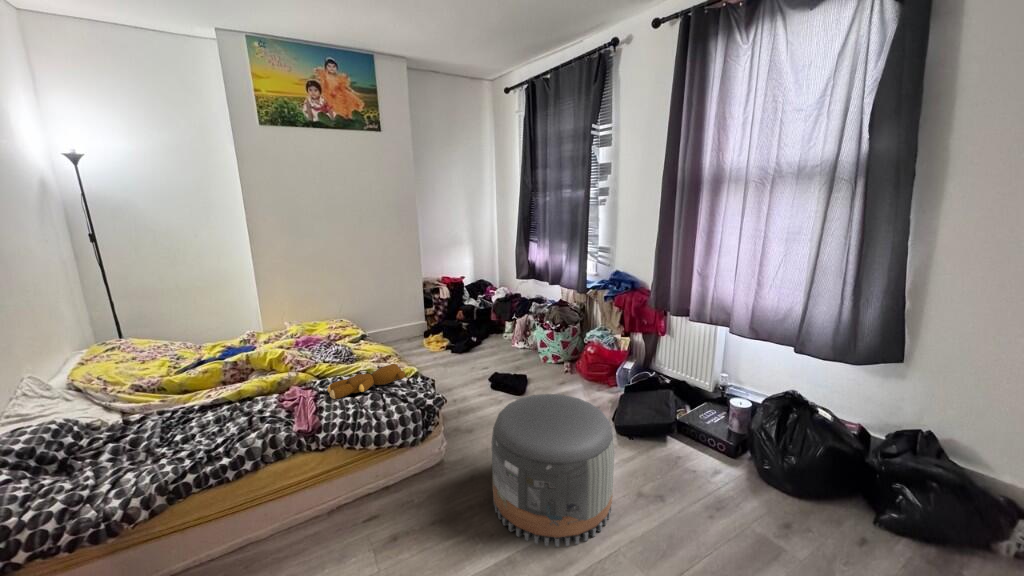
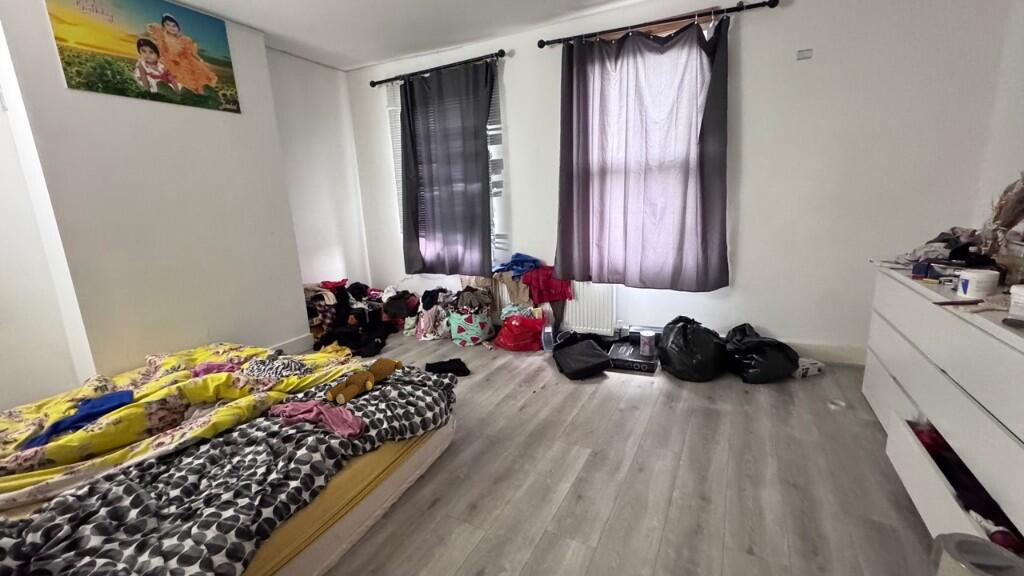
pouf: present [491,394,615,547] -> none [517,347,619,464]

